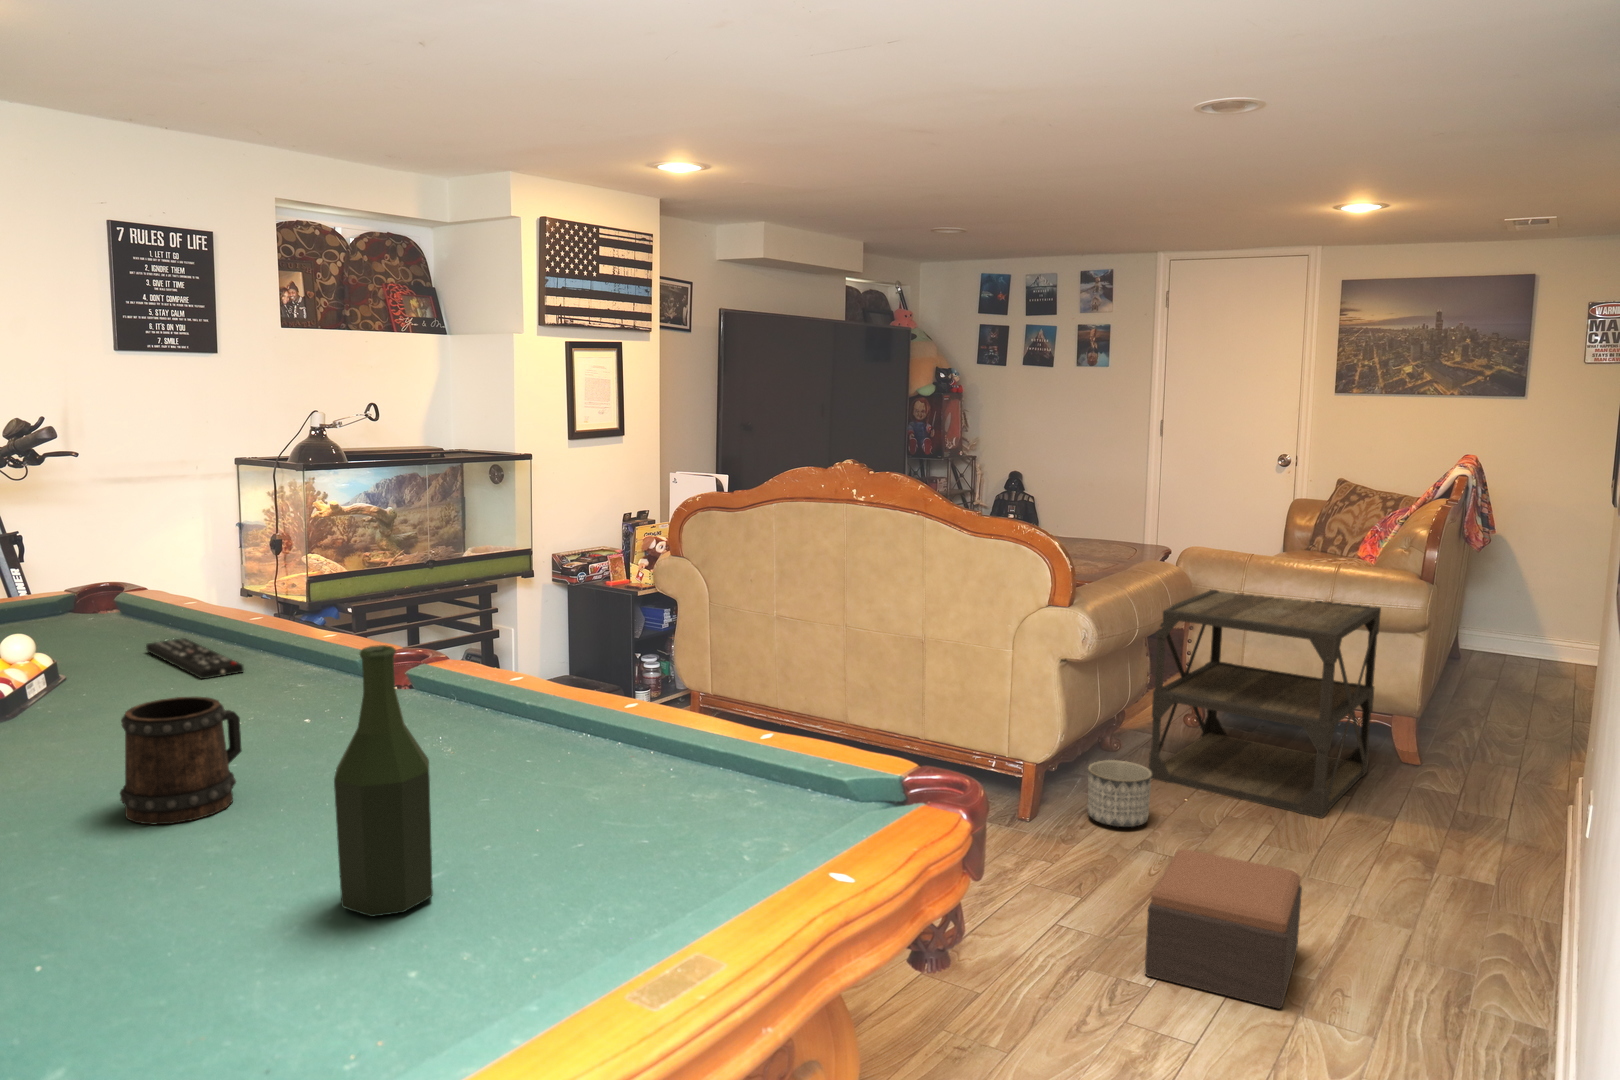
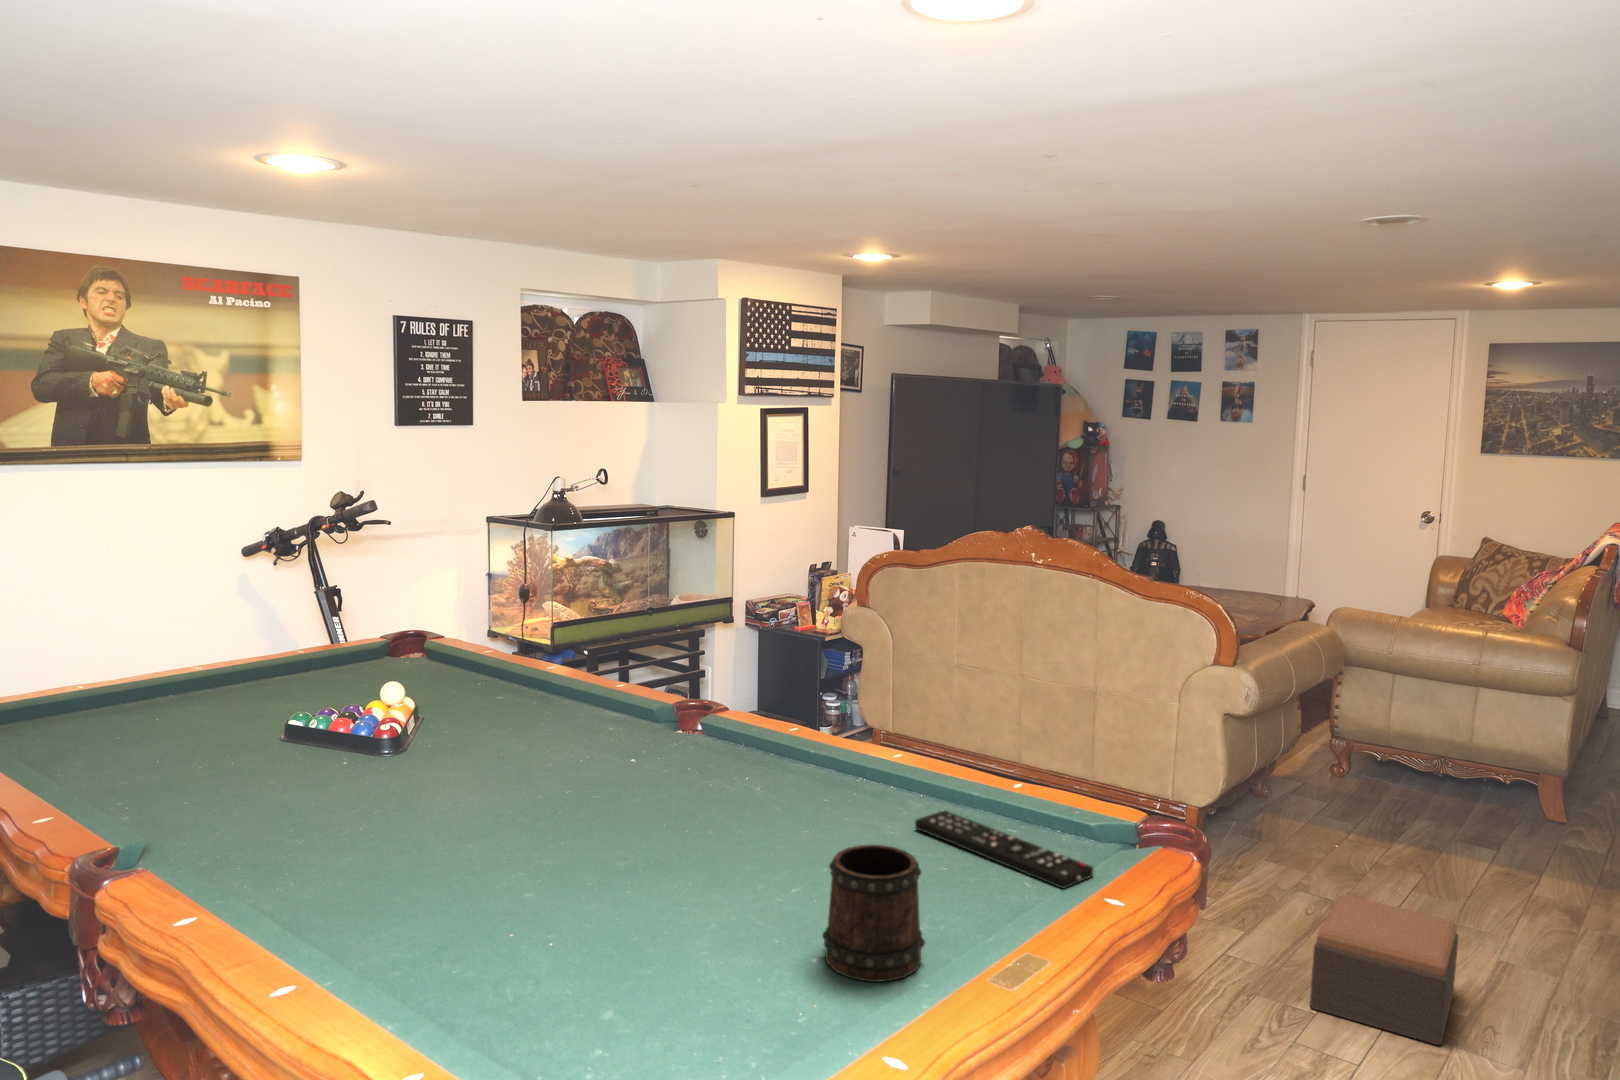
side table: present [1149,590,1381,818] -> none [1300,646,1531,870]
remote control: present [146,638,244,679] -> present [915,811,1094,889]
bottle: present [334,645,433,916] -> none [726,720,796,924]
beer mug: present [120,697,242,825] -> present [822,845,925,982]
planter: present [1088,760,1152,827] -> none [1245,808,1308,871]

